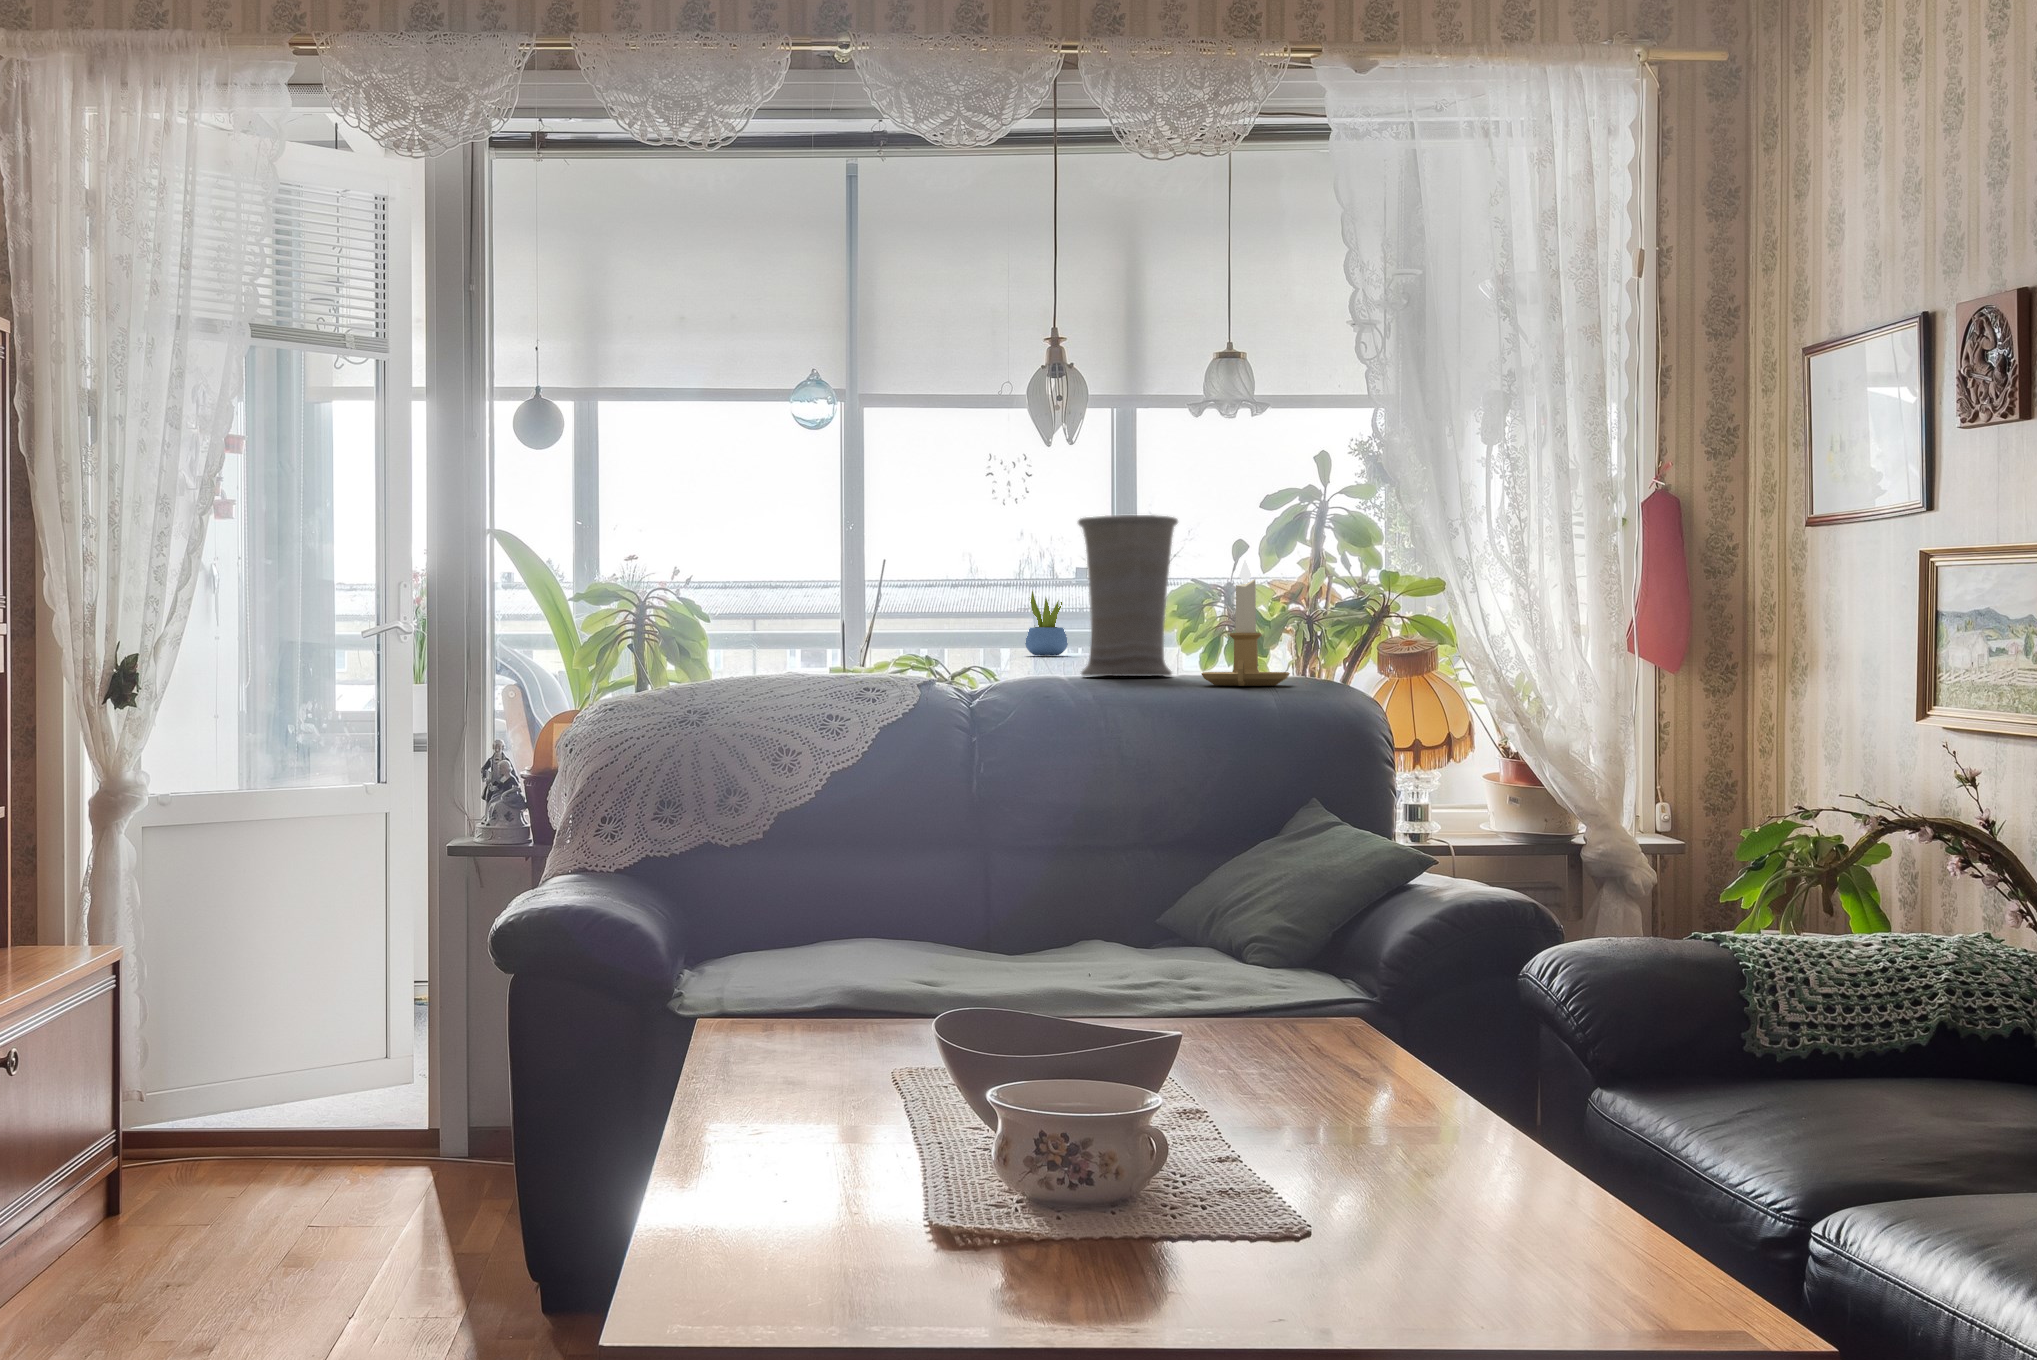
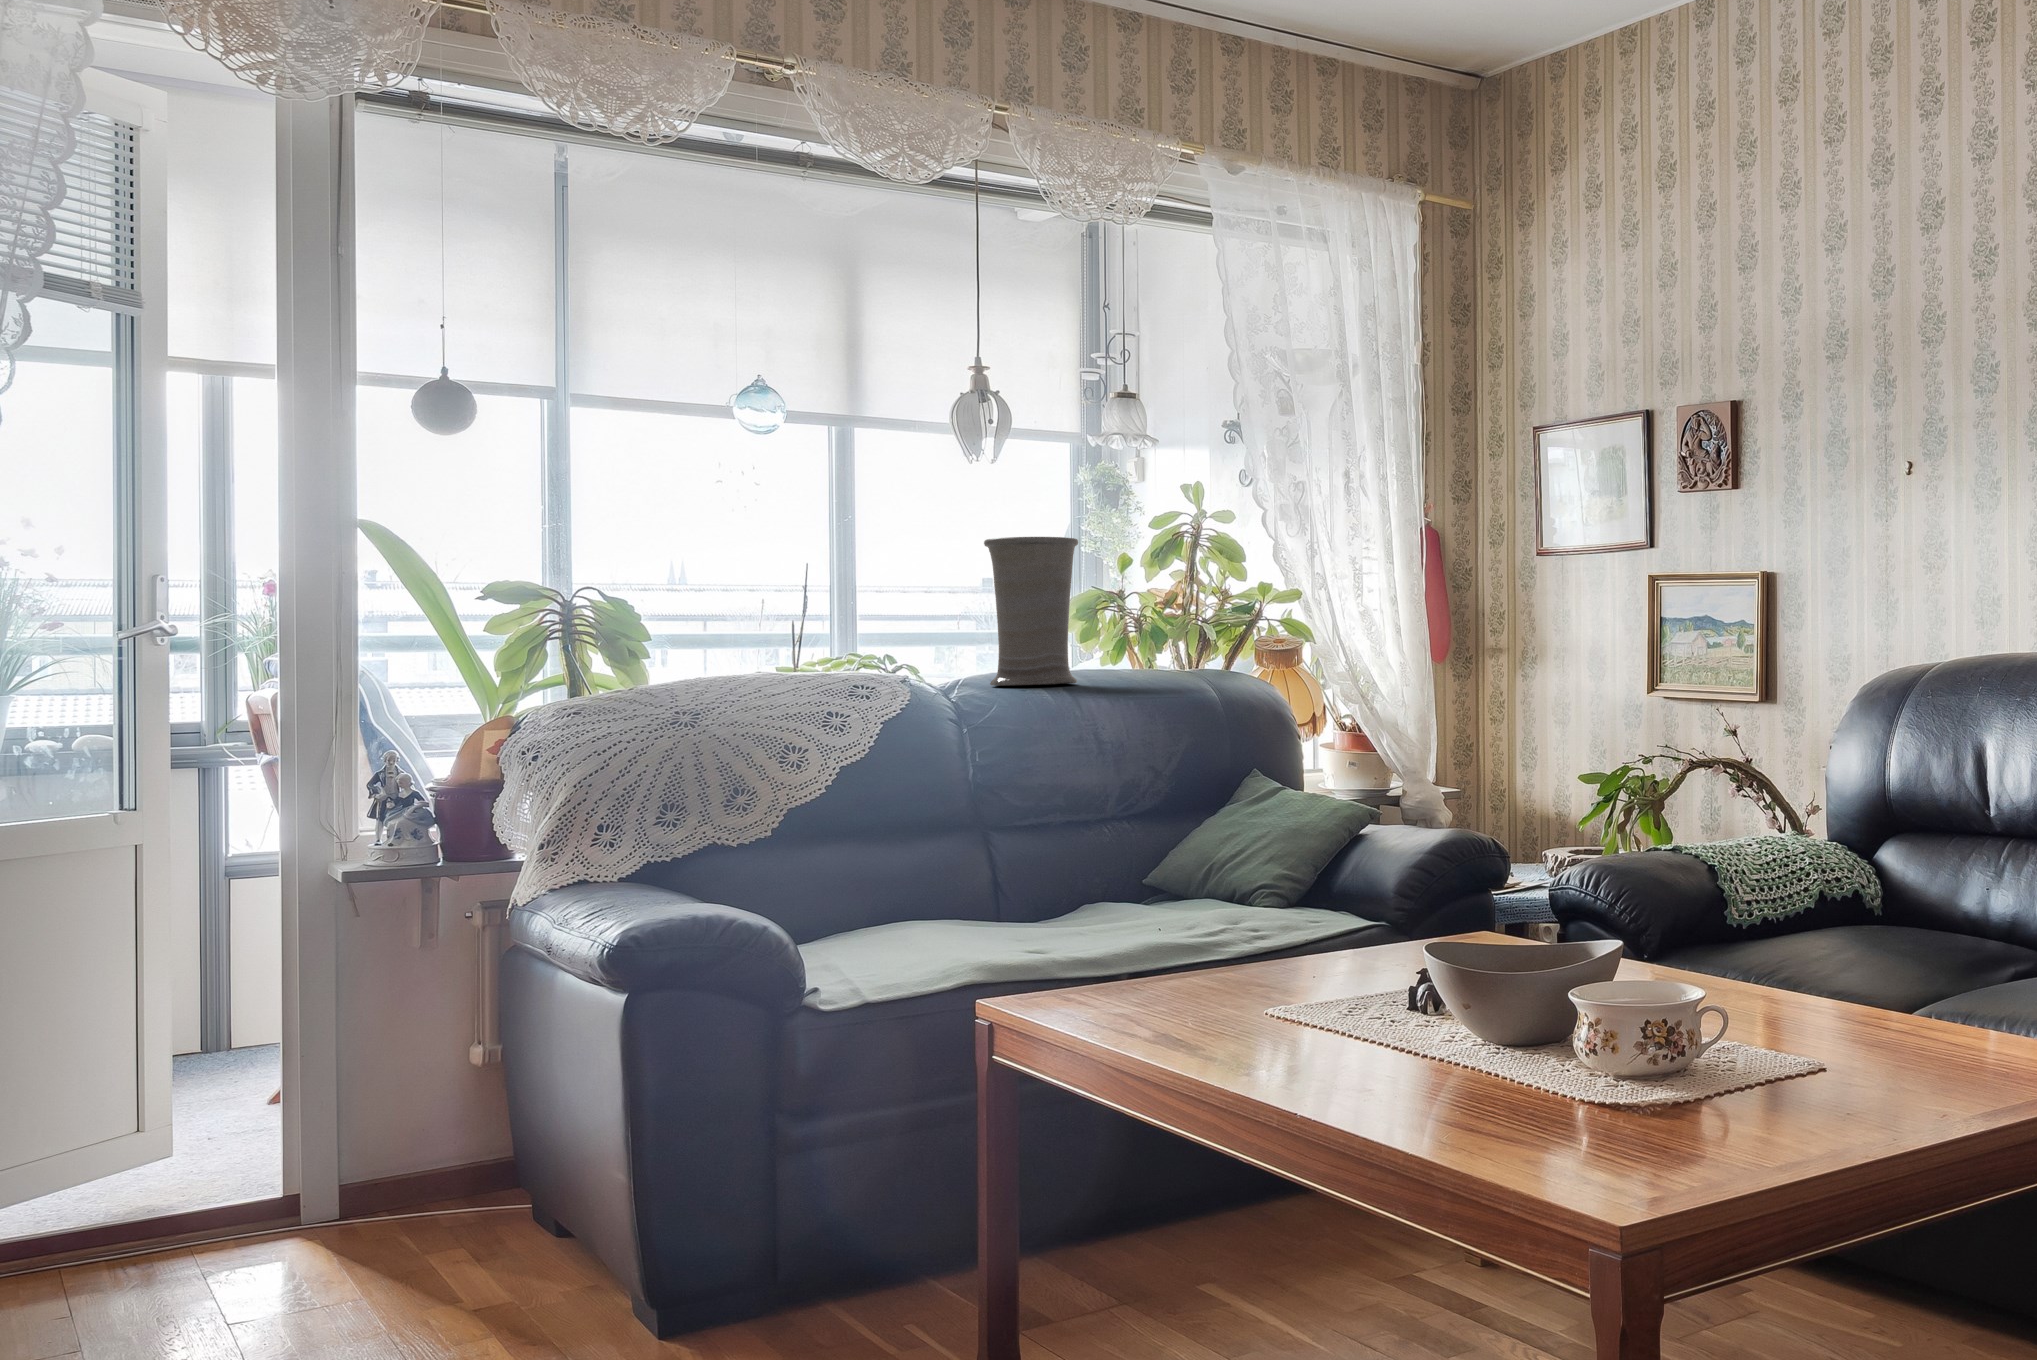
candlestick: present [1202,560,1290,686] -> none [1155,579,1237,690]
succulent plant: present [1025,591,1068,655] -> none [758,599,804,666]

